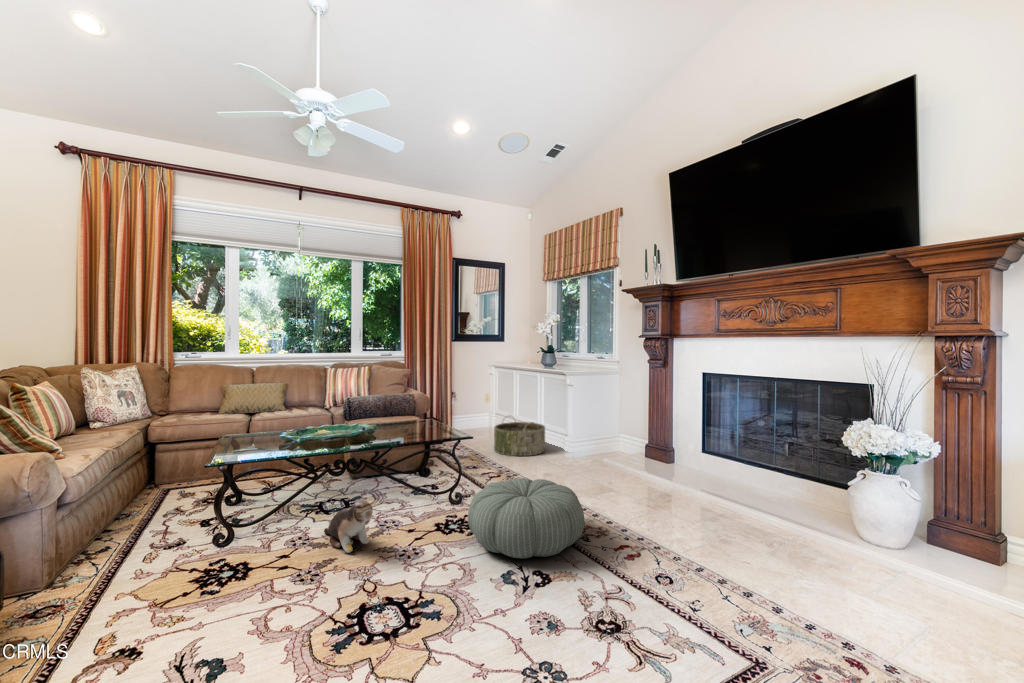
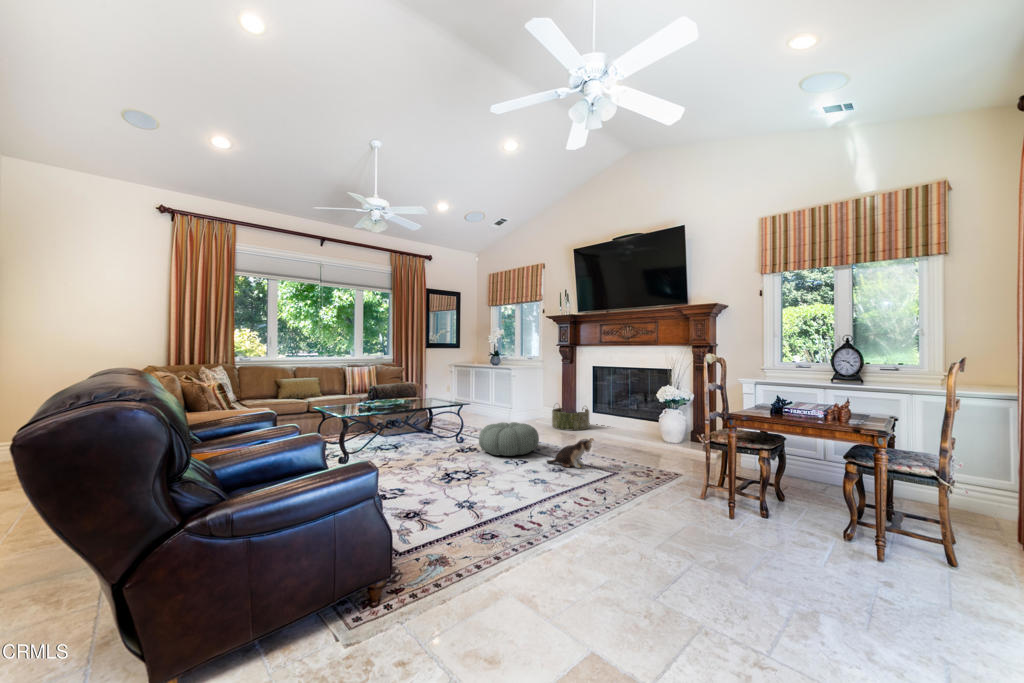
basket: present [494,416,545,456] -> present [552,407,589,430]
plush toy: present [324,500,376,553] -> present [547,438,594,468]

